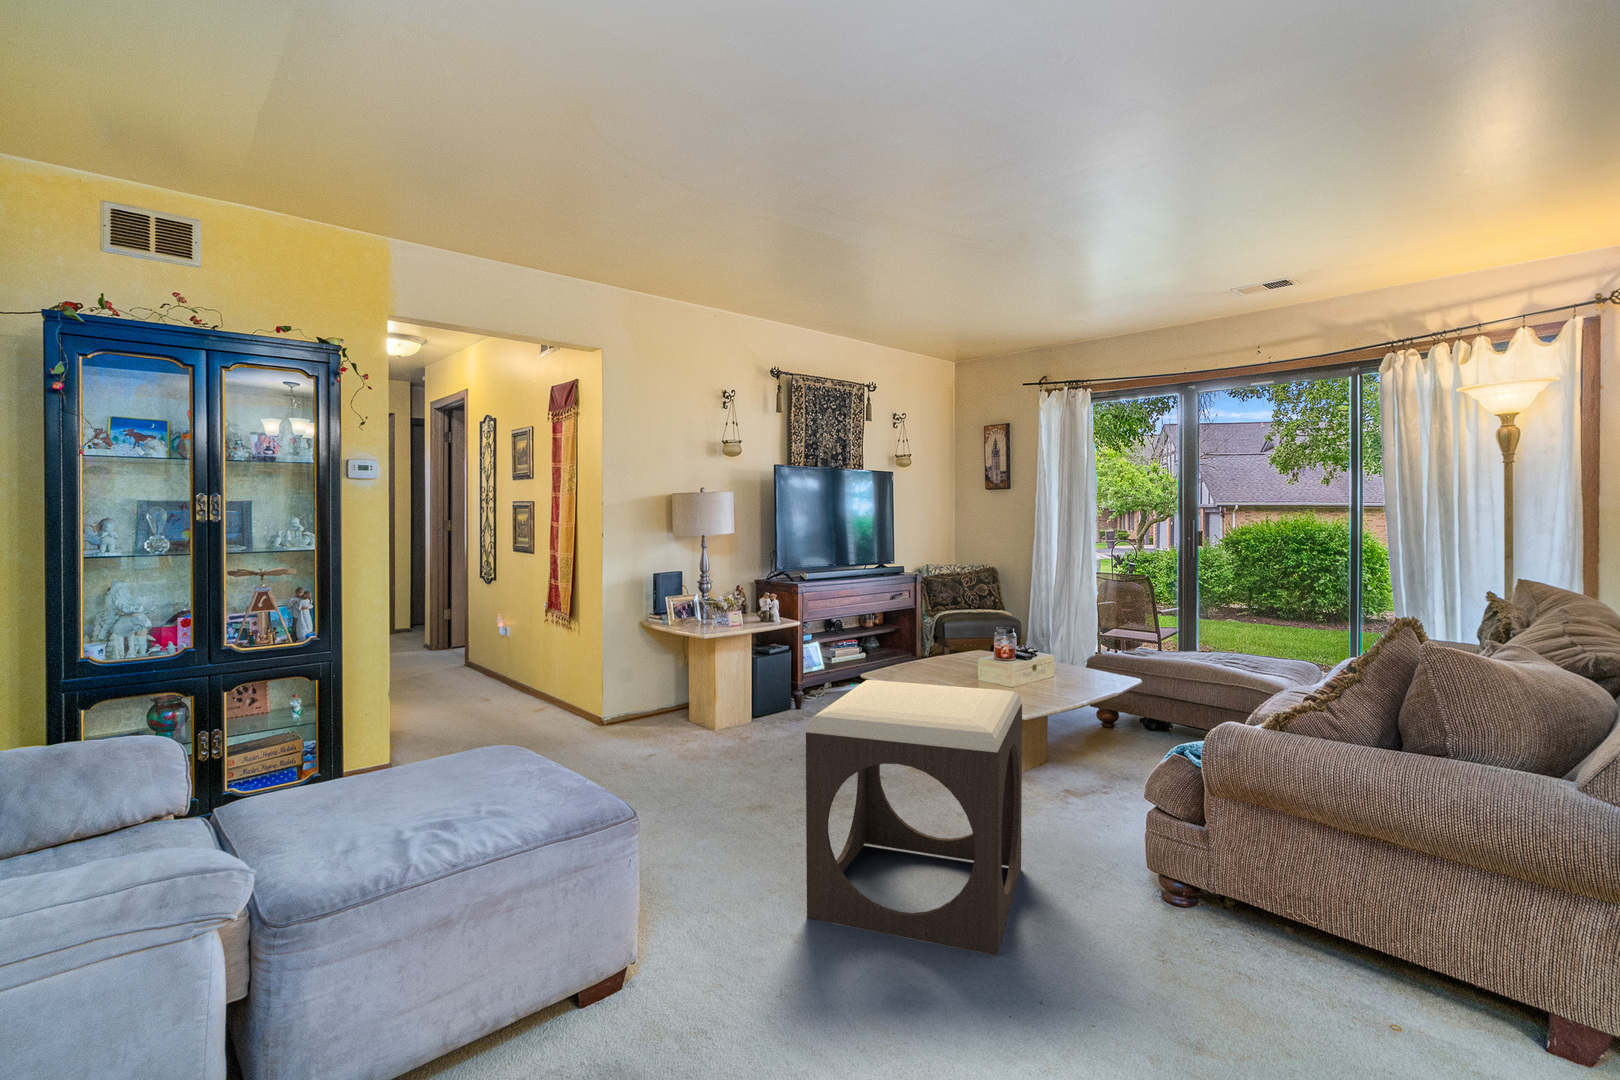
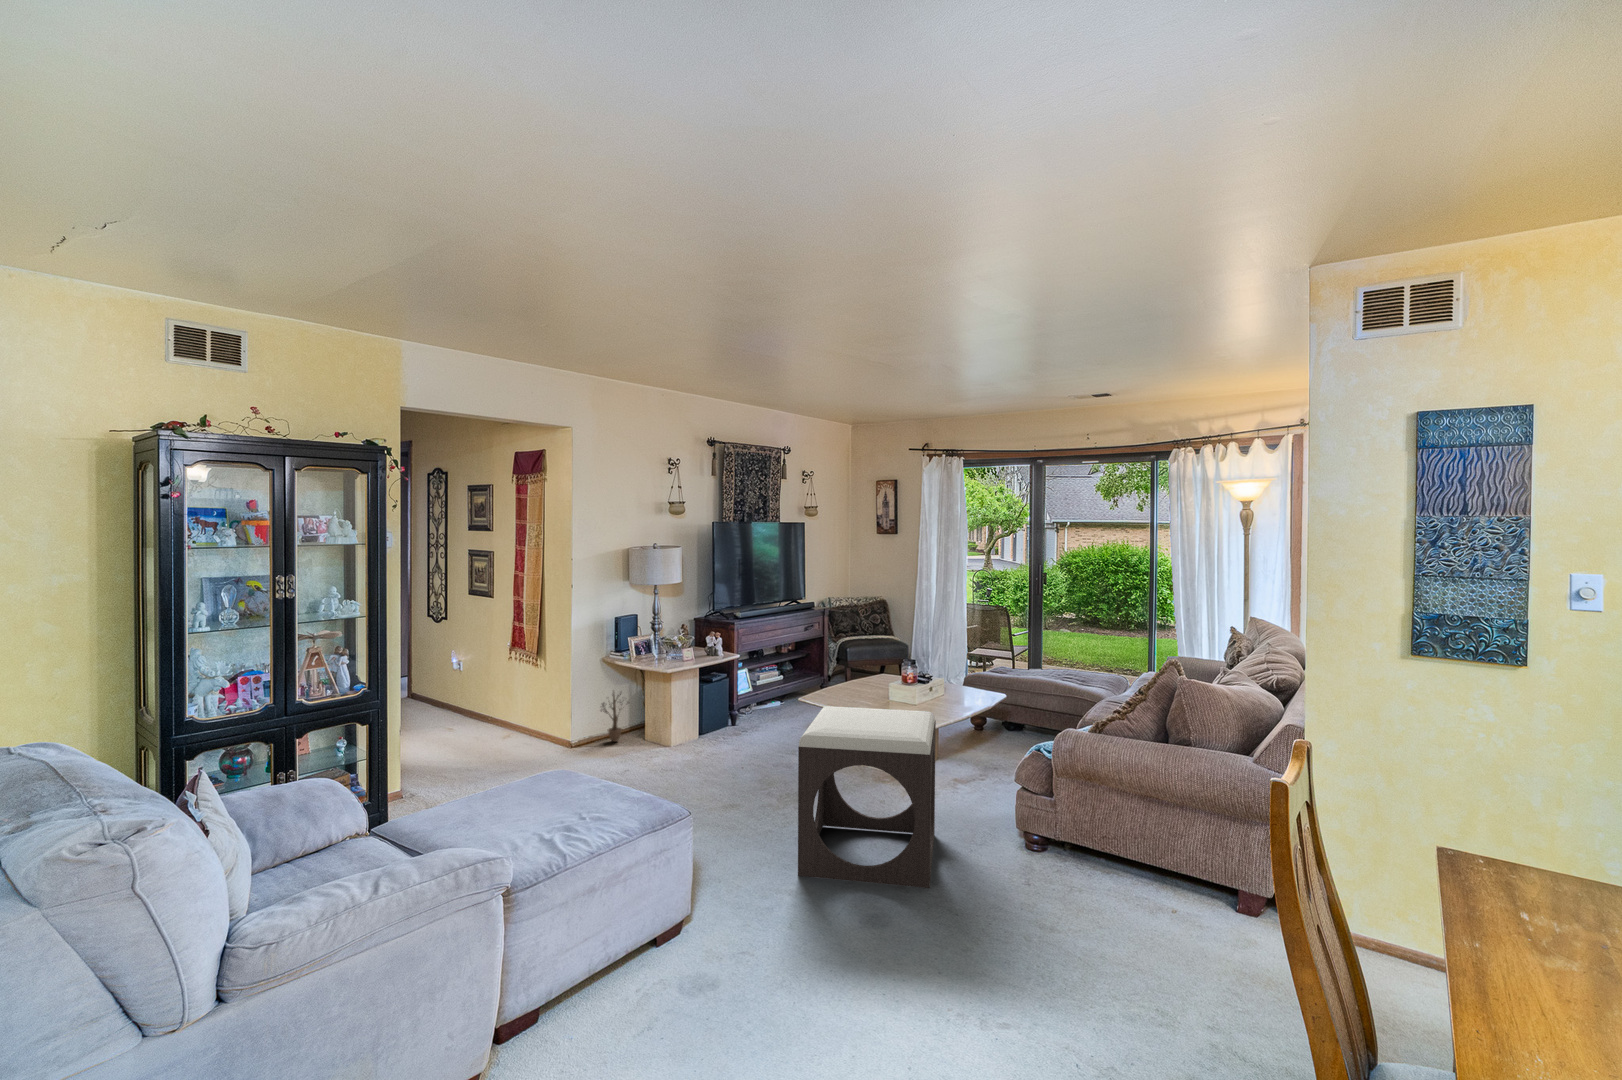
decorative plant: none [626,660,670,723] -> present [600,693,628,742]

